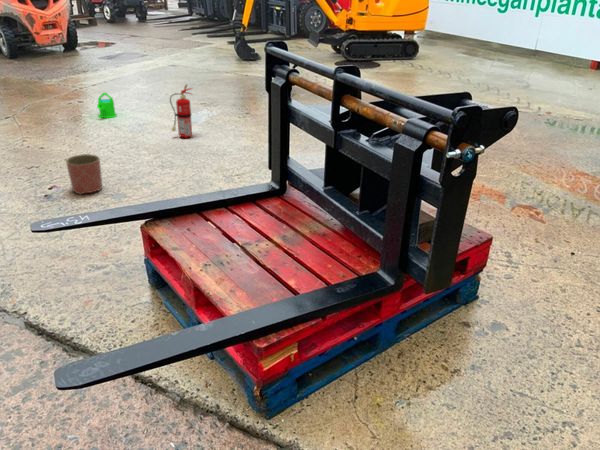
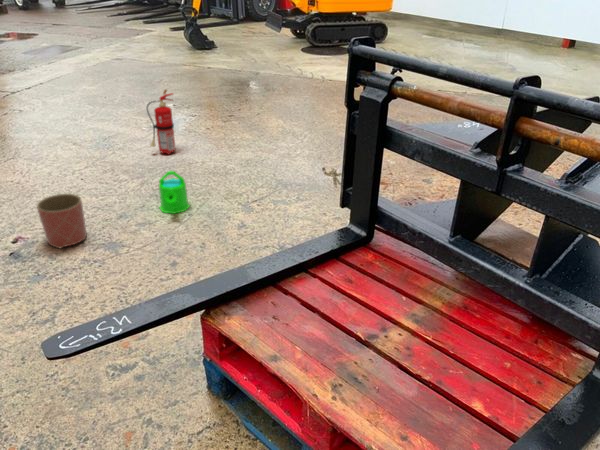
watering can: present [97,93,116,118] -> present [159,171,190,214]

